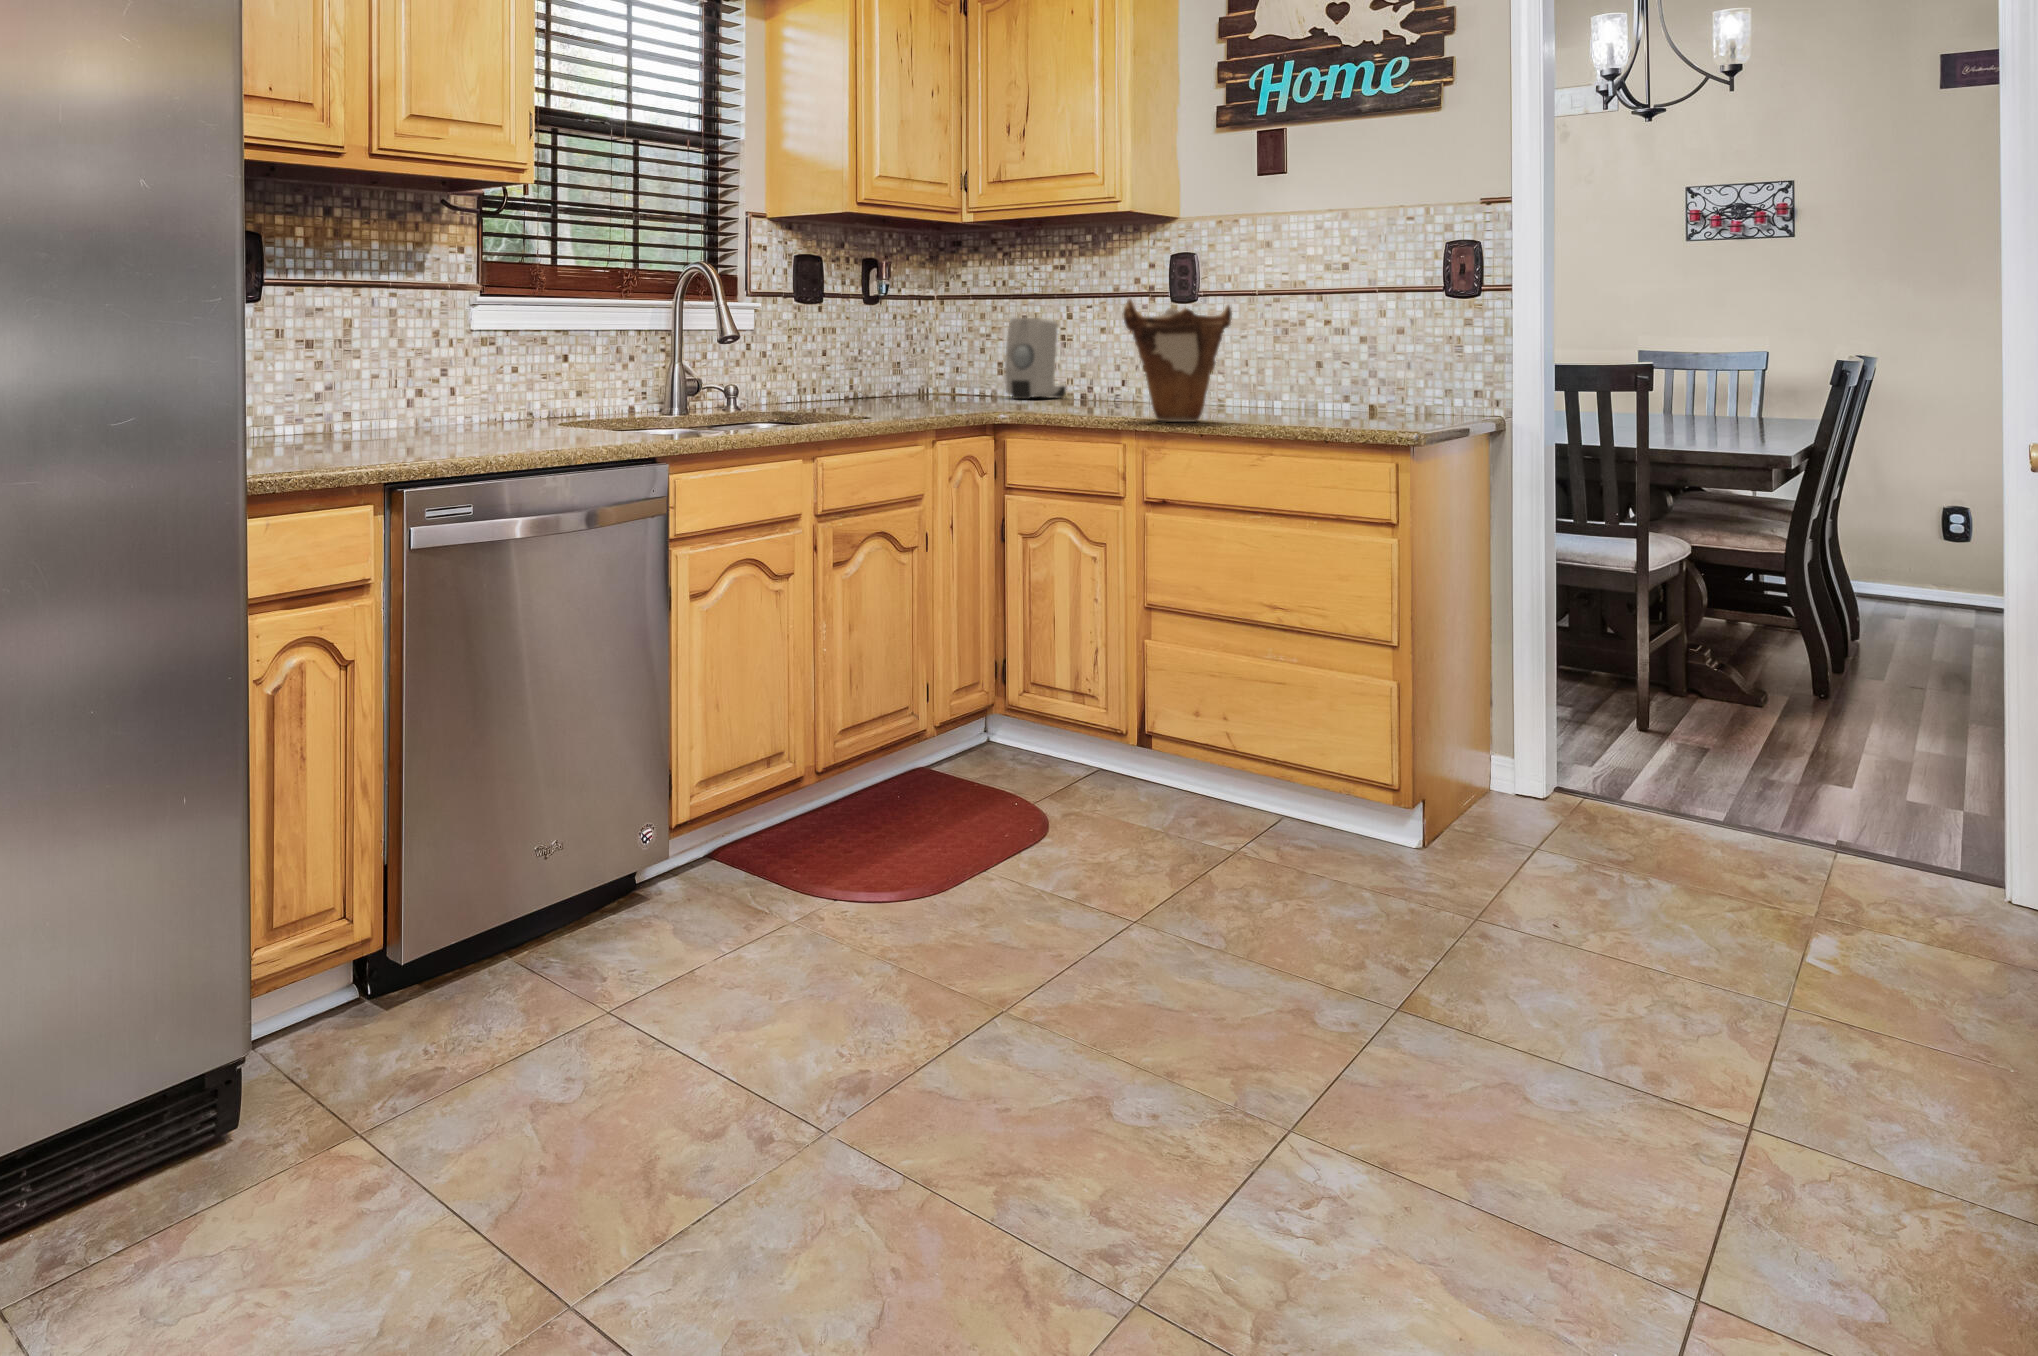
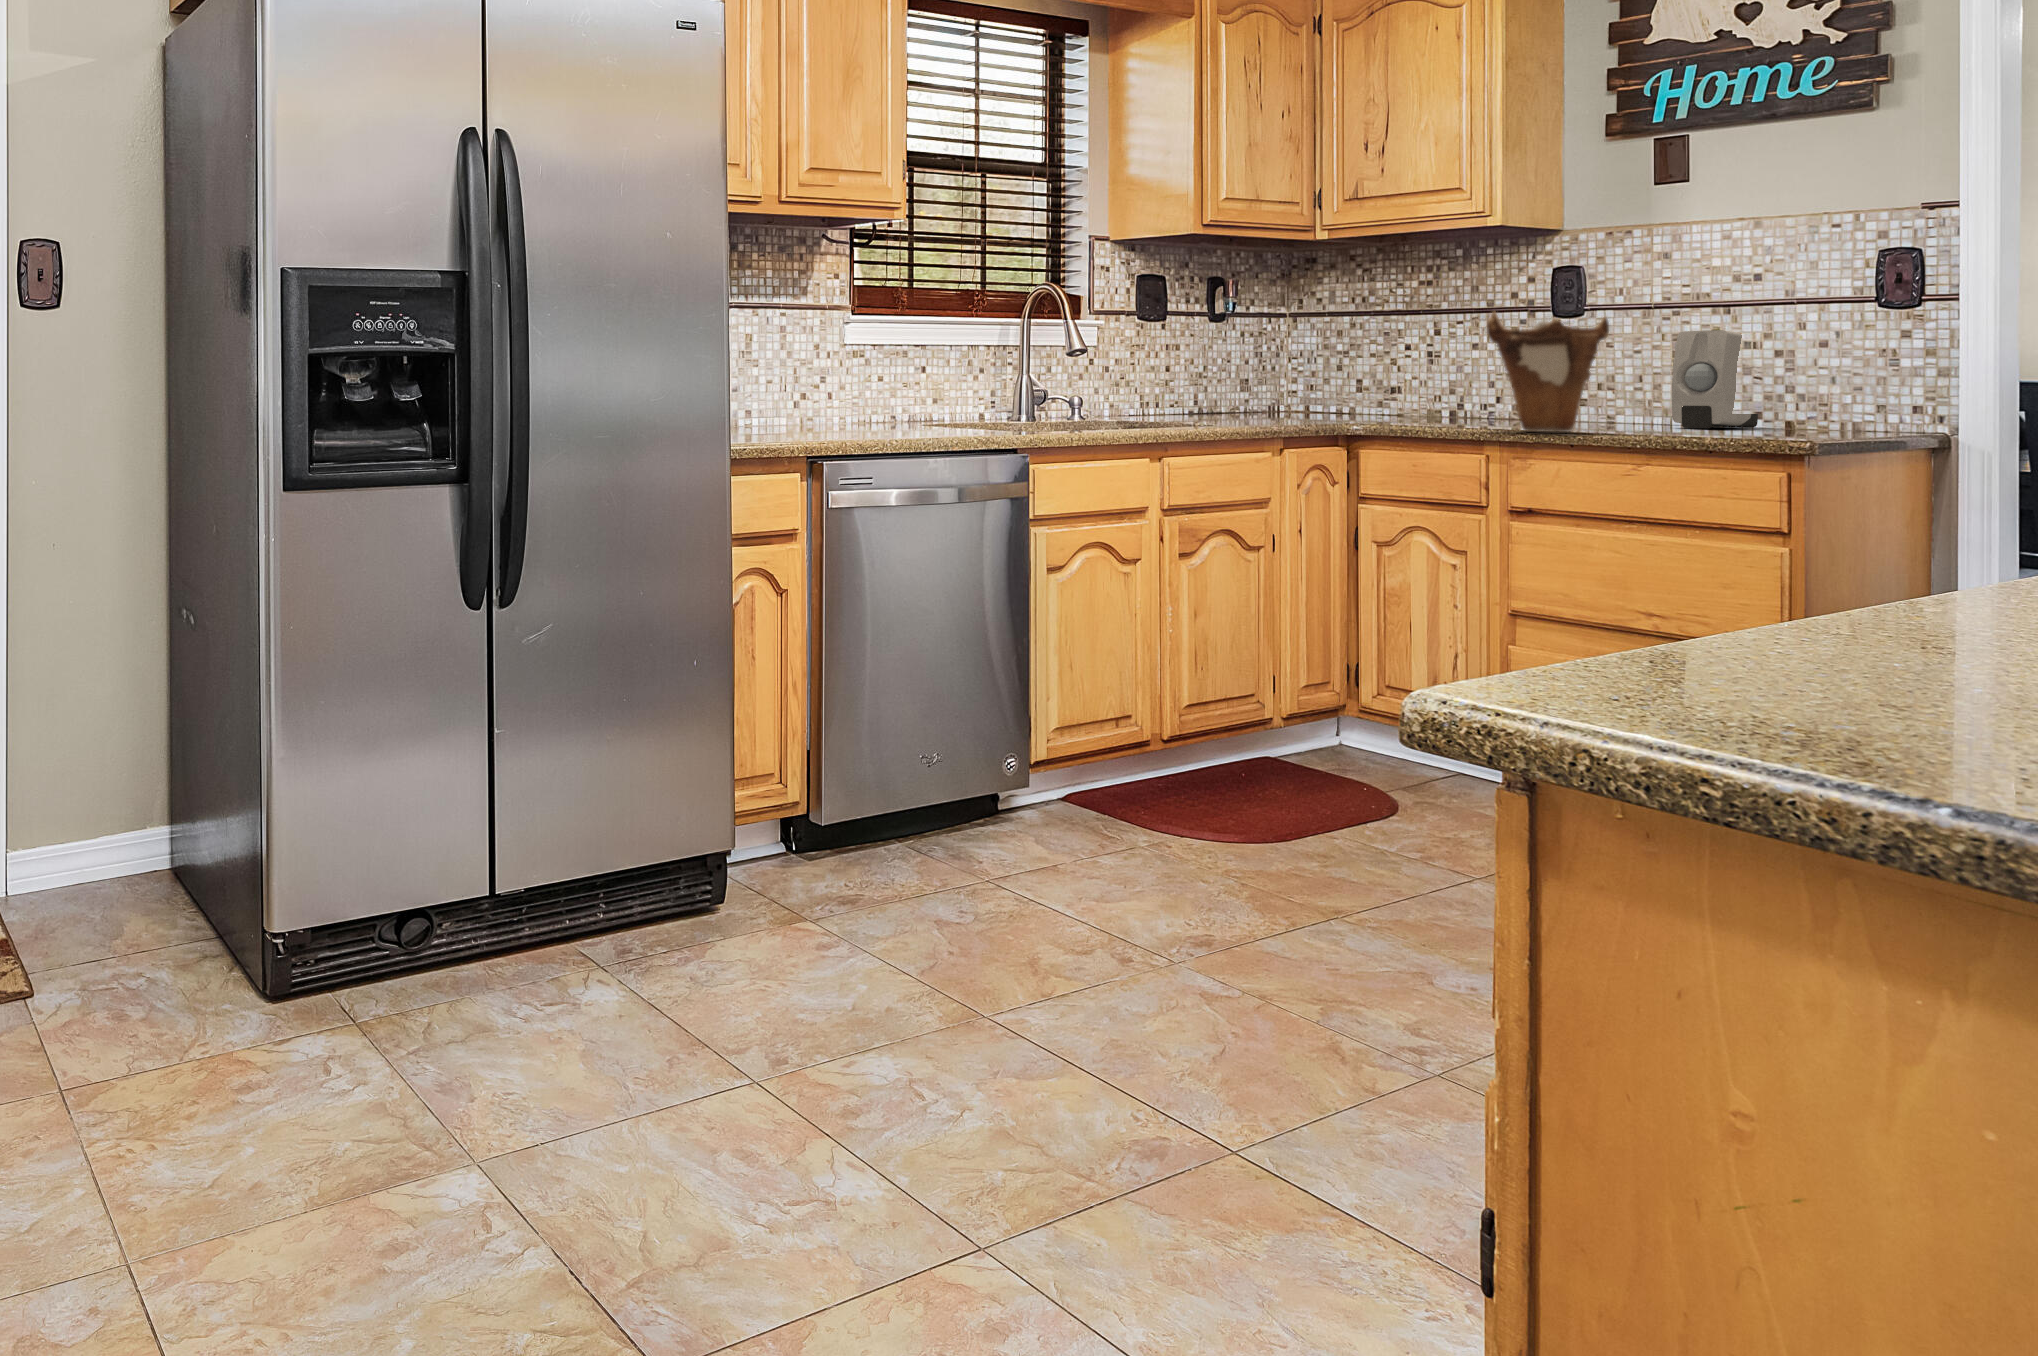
soap dispenser: present [1005,318,1066,399] -> present [1672,330,1758,428]

